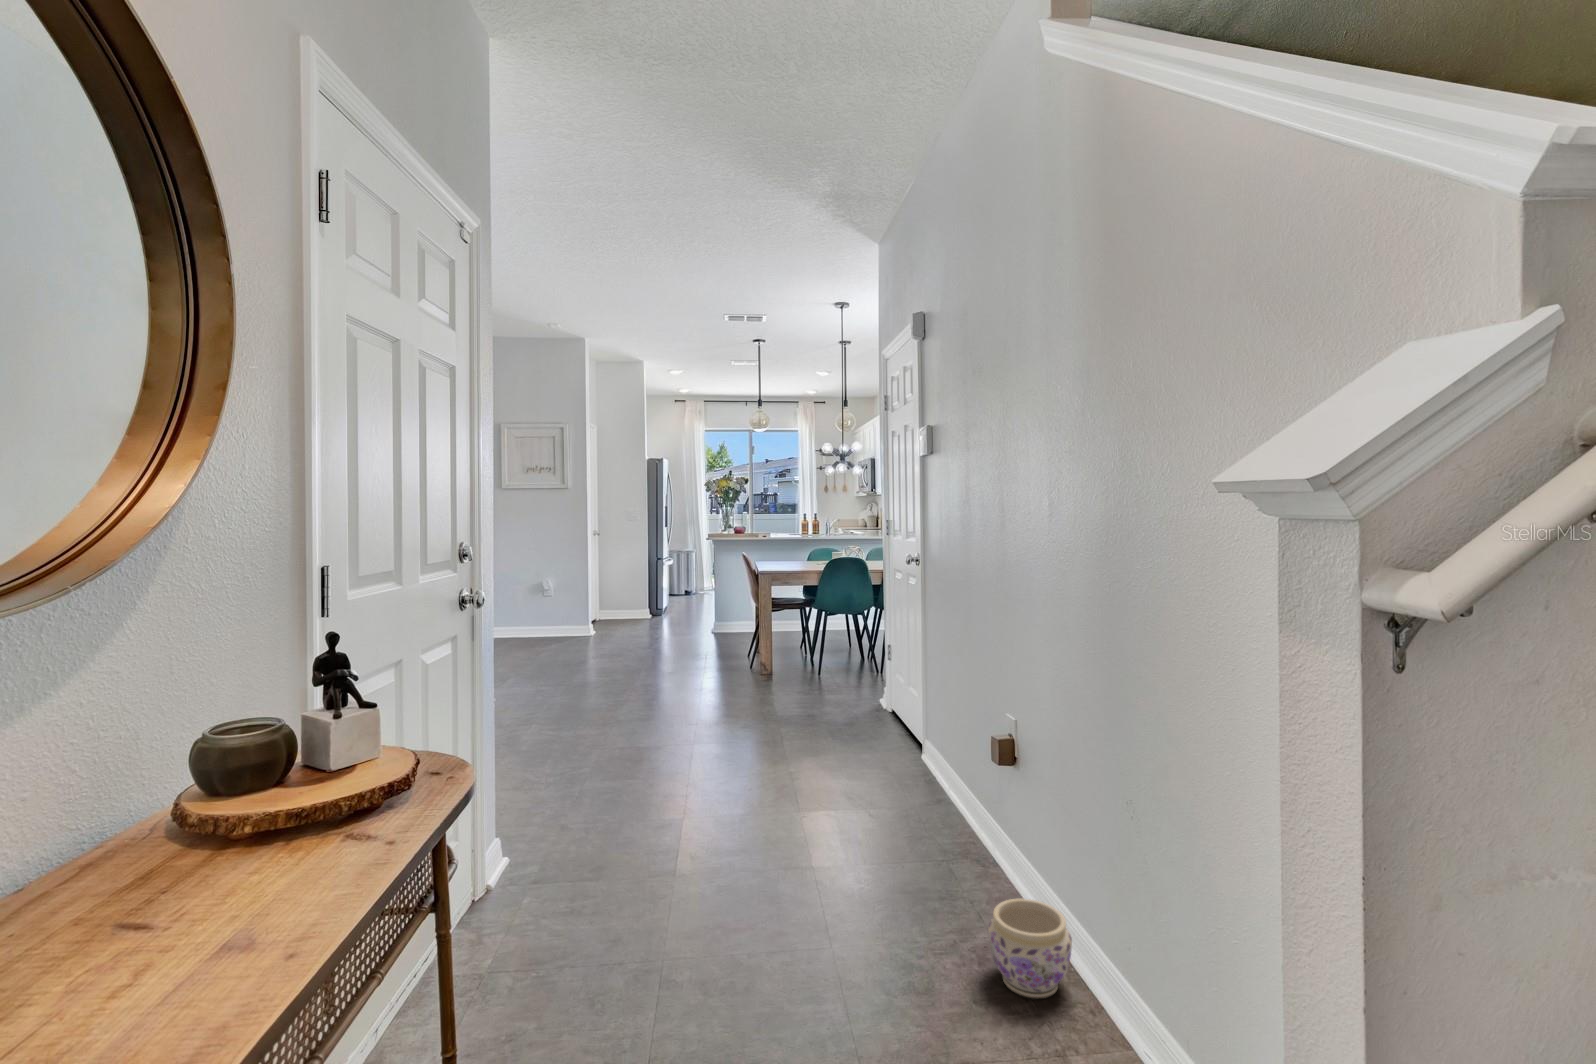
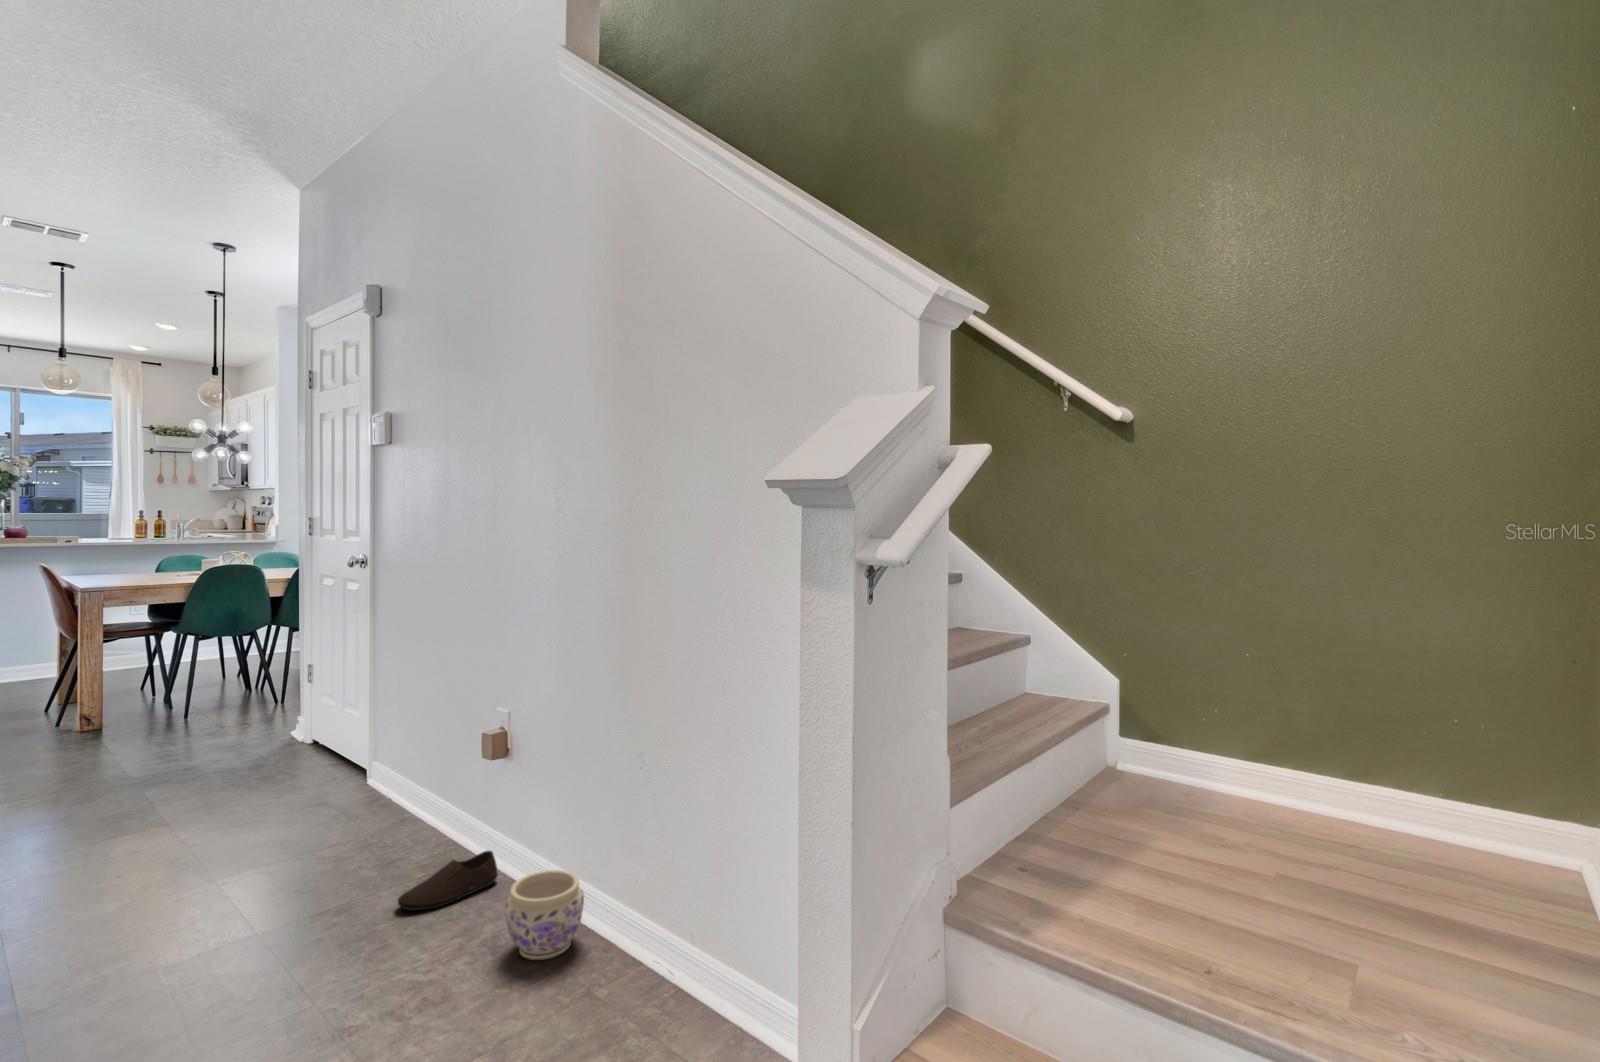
shoe: none [910,855,1003,898] -> present [398,851,498,910]

